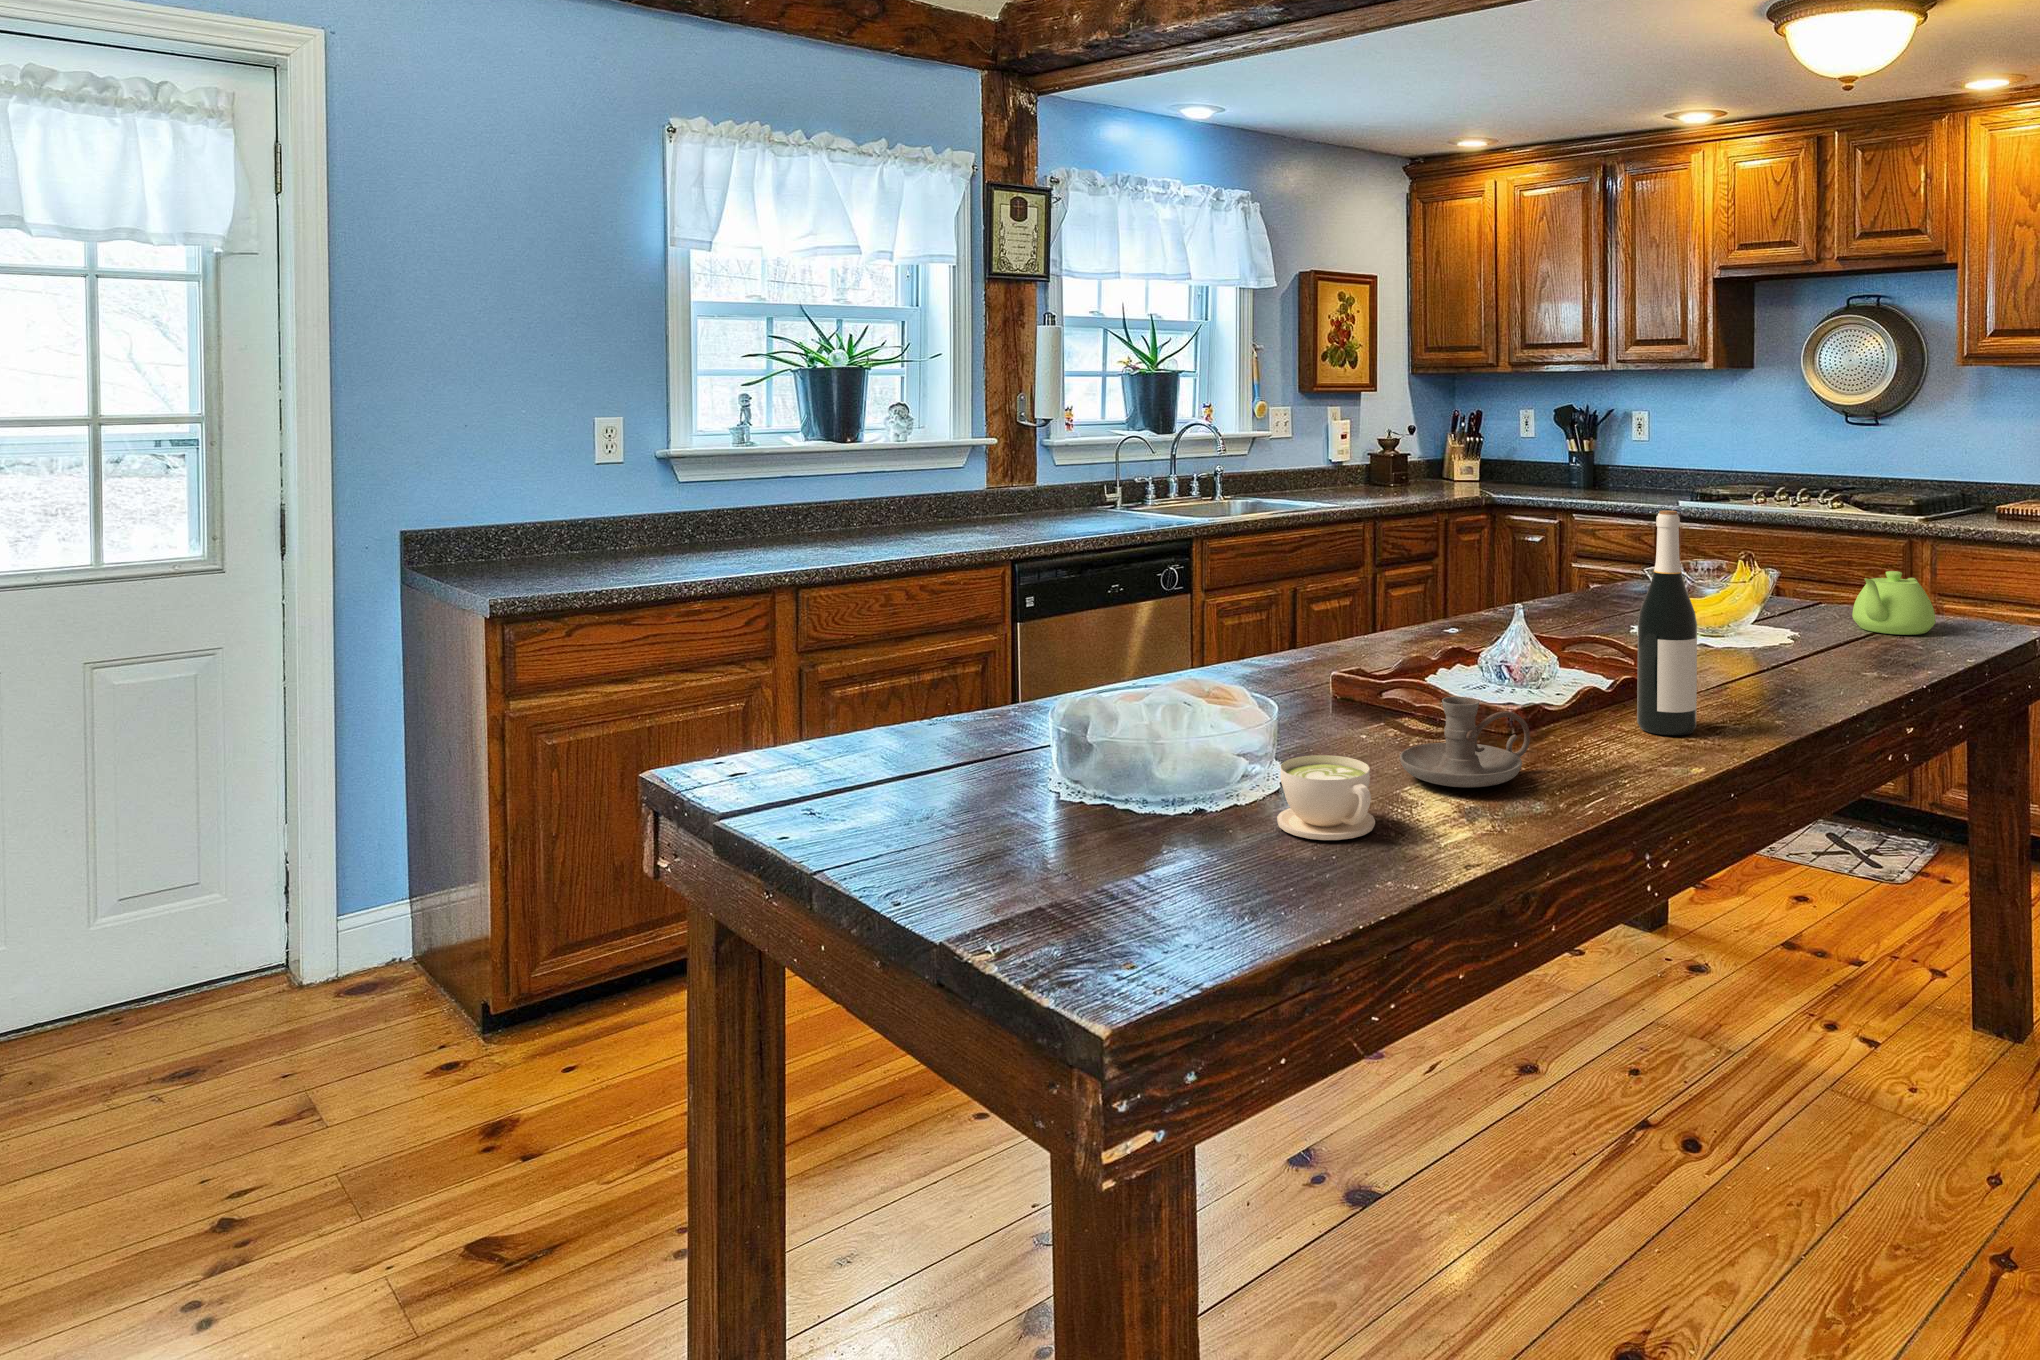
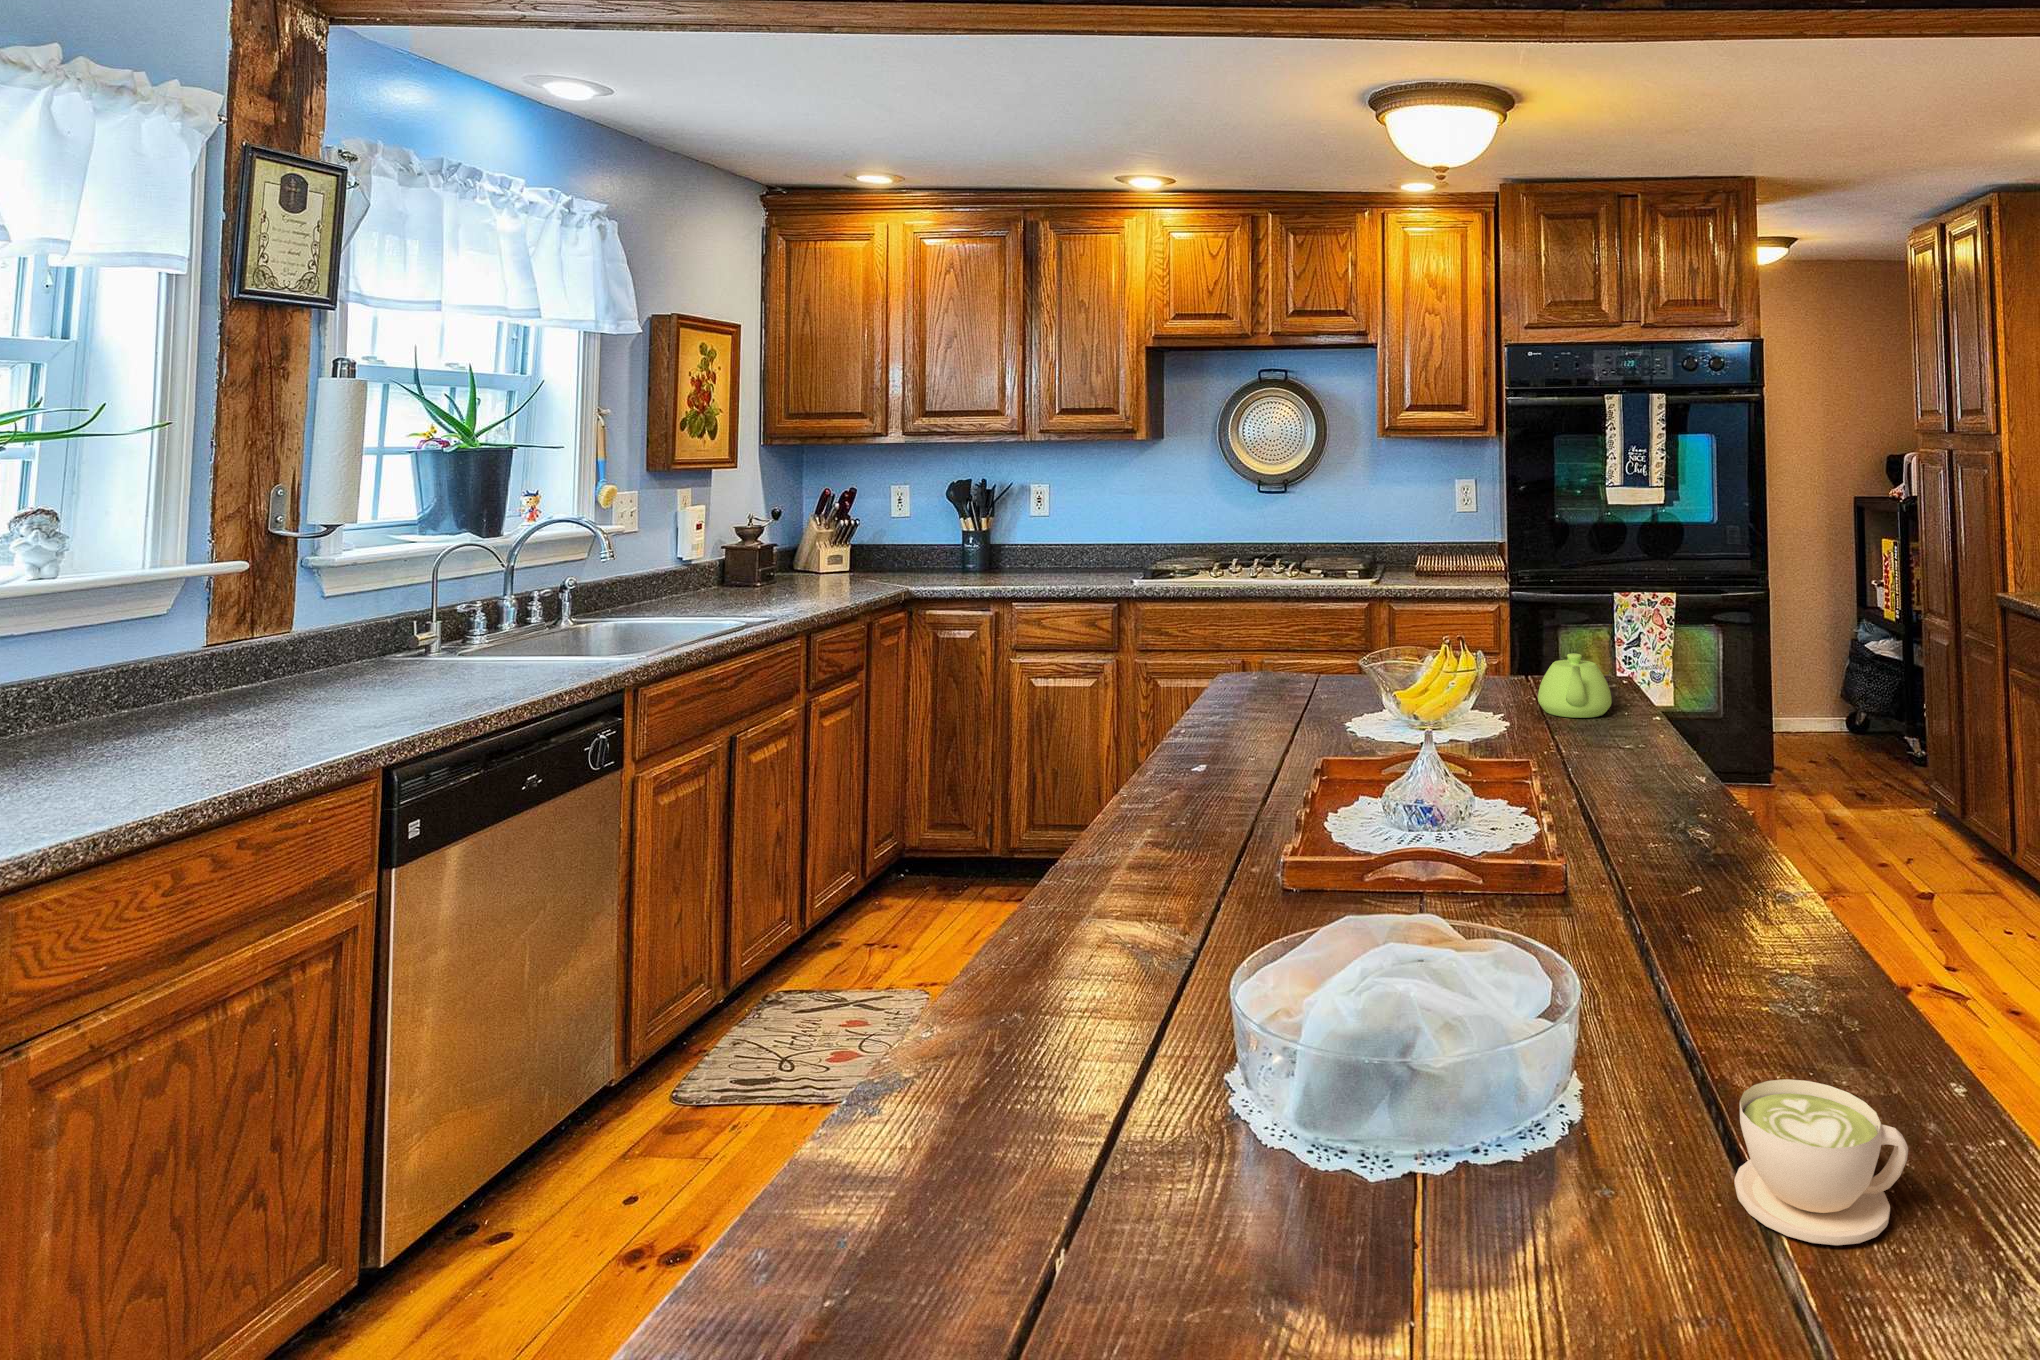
wine bottle: present [1637,510,1697,735] -> none [1675,636,1743,901]
candle holder: present [1400,697,1530,787] -> none [1655,927,1822,1067]

